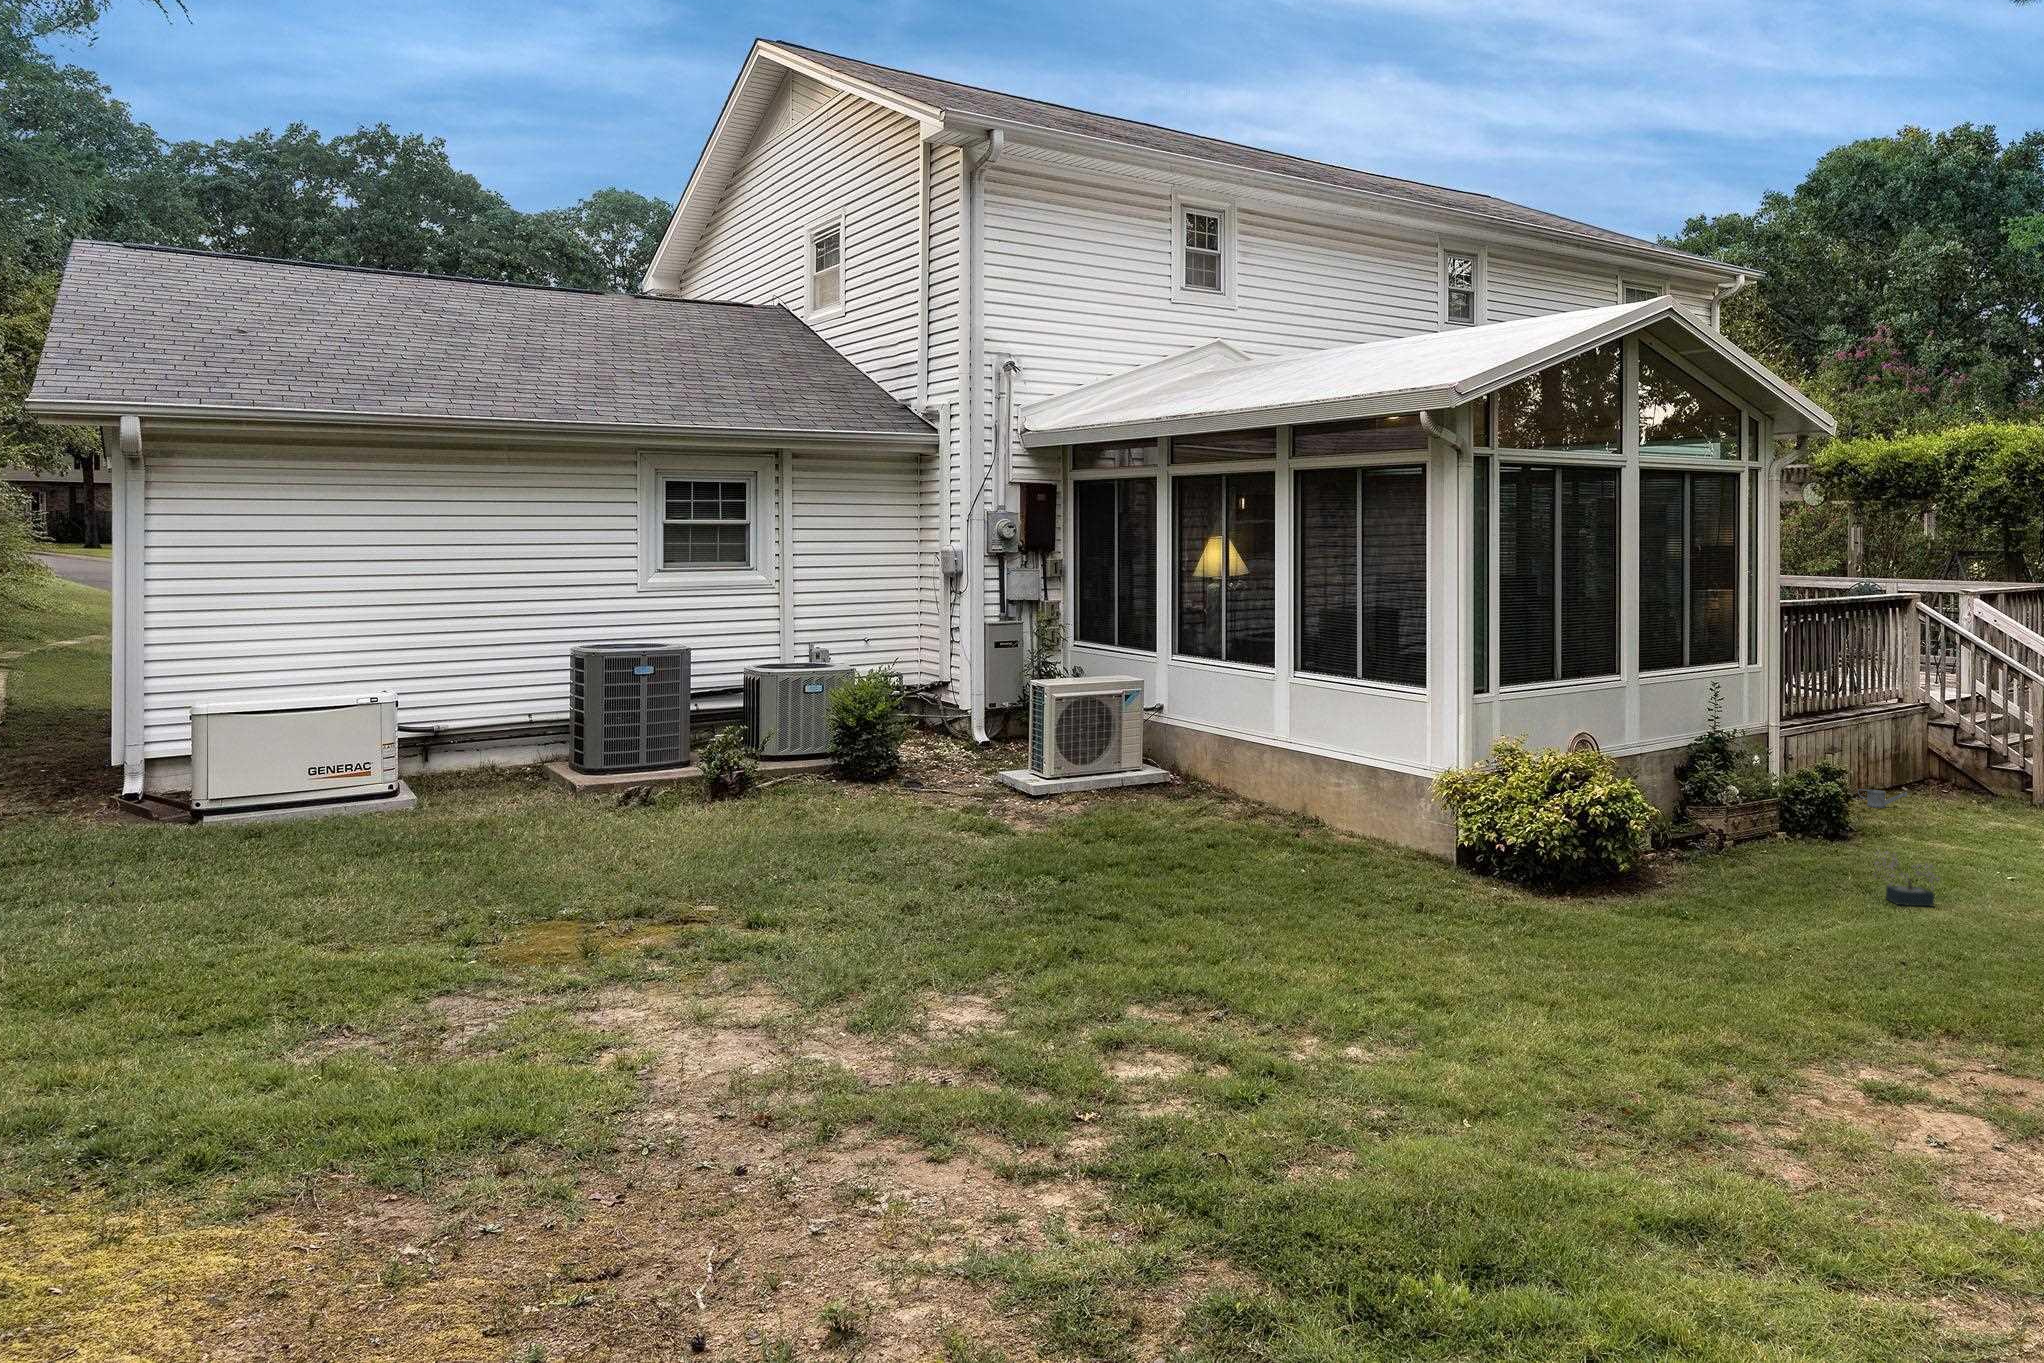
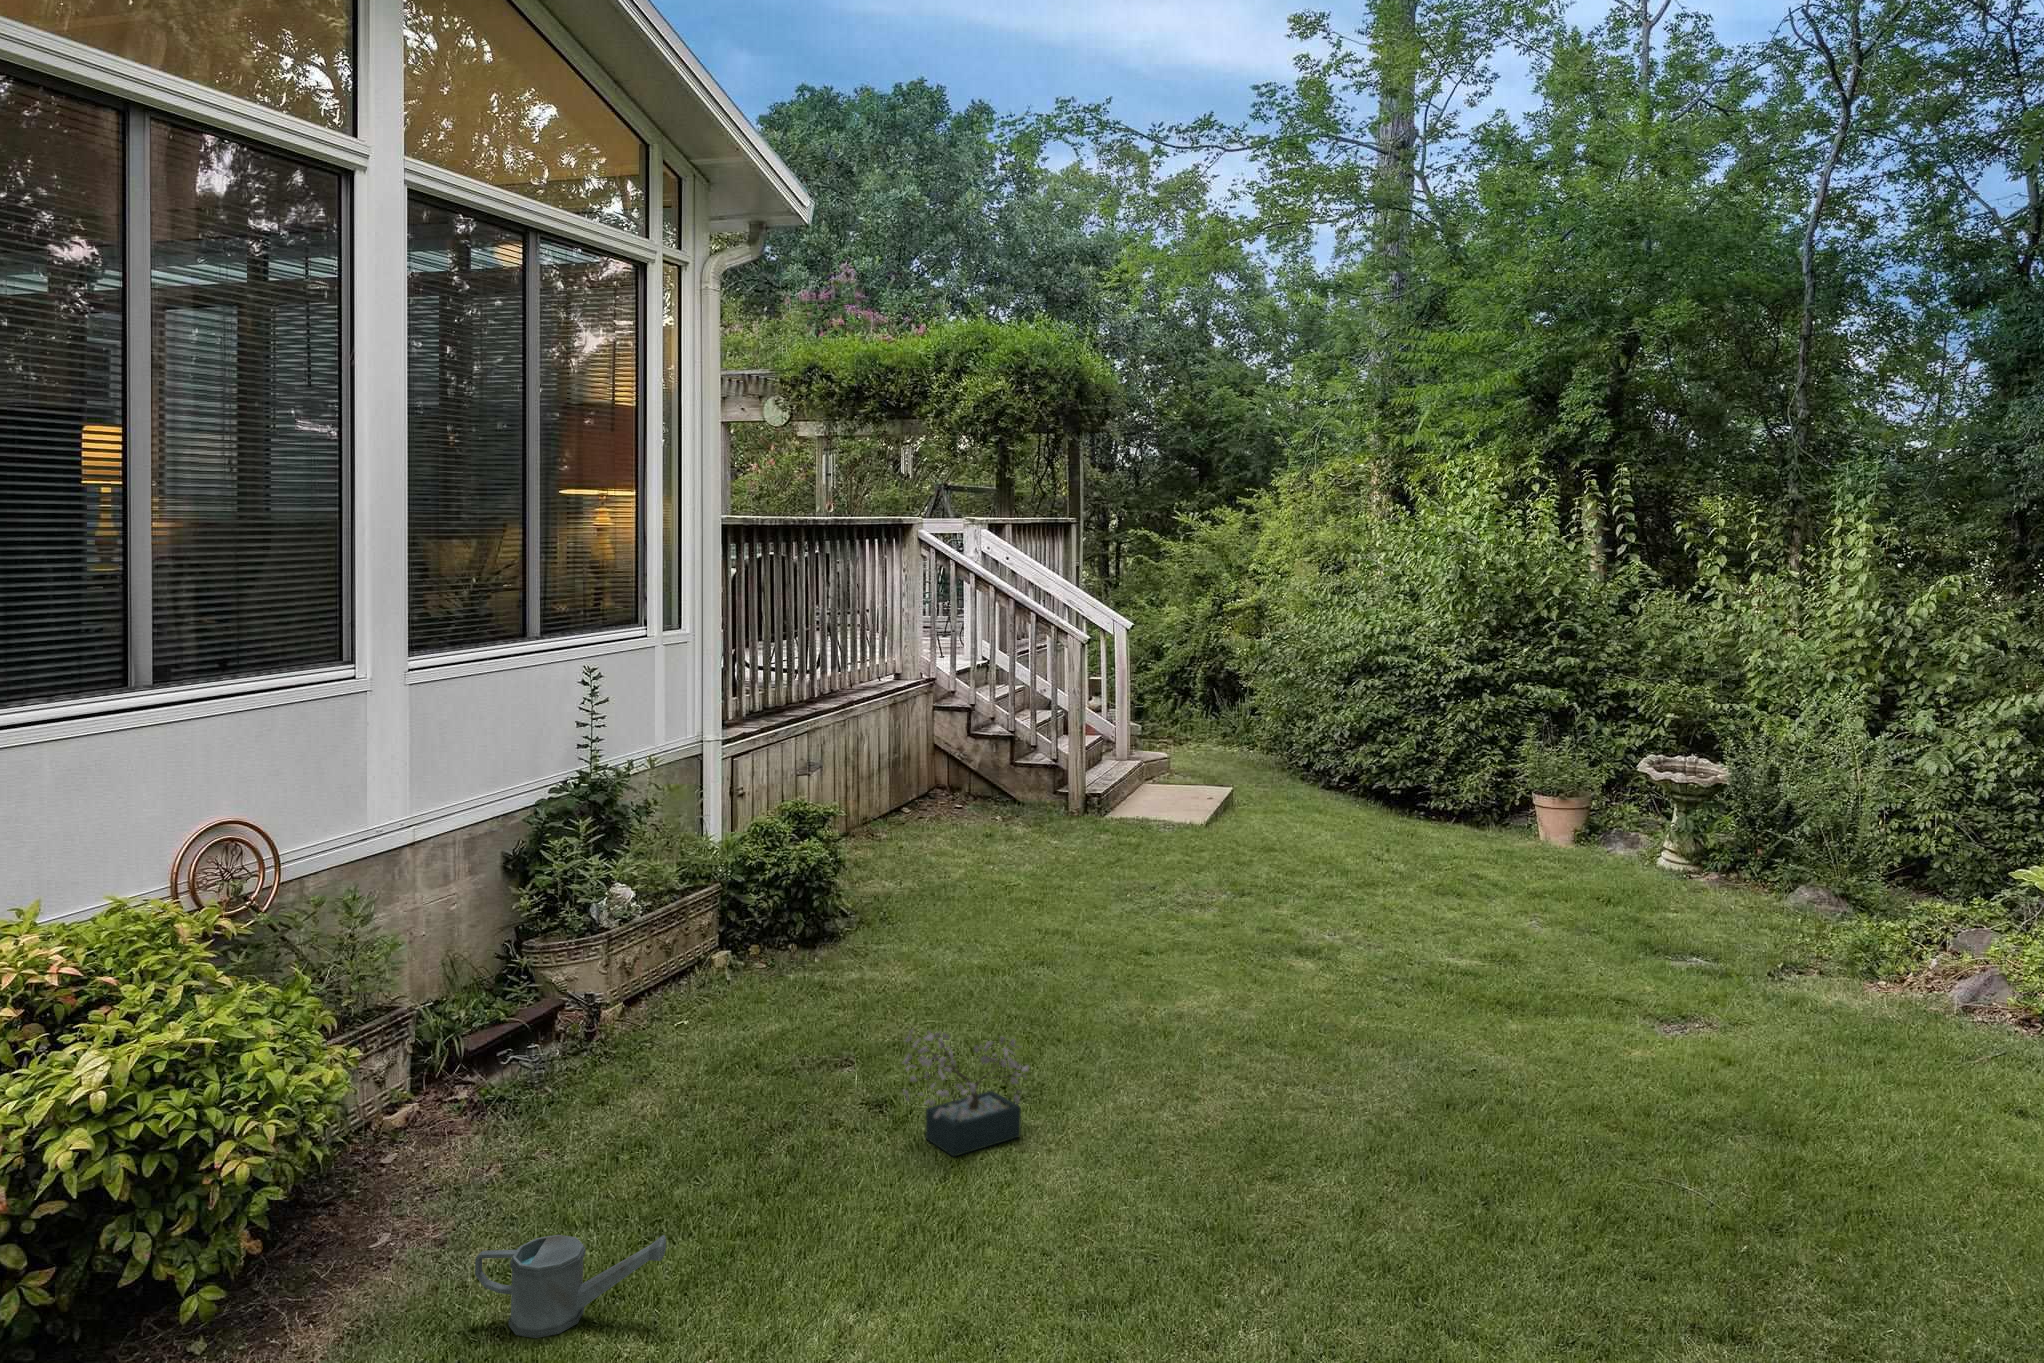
watering can: present [1858,789,1907,808] -> present [475,1235,666,1338]

